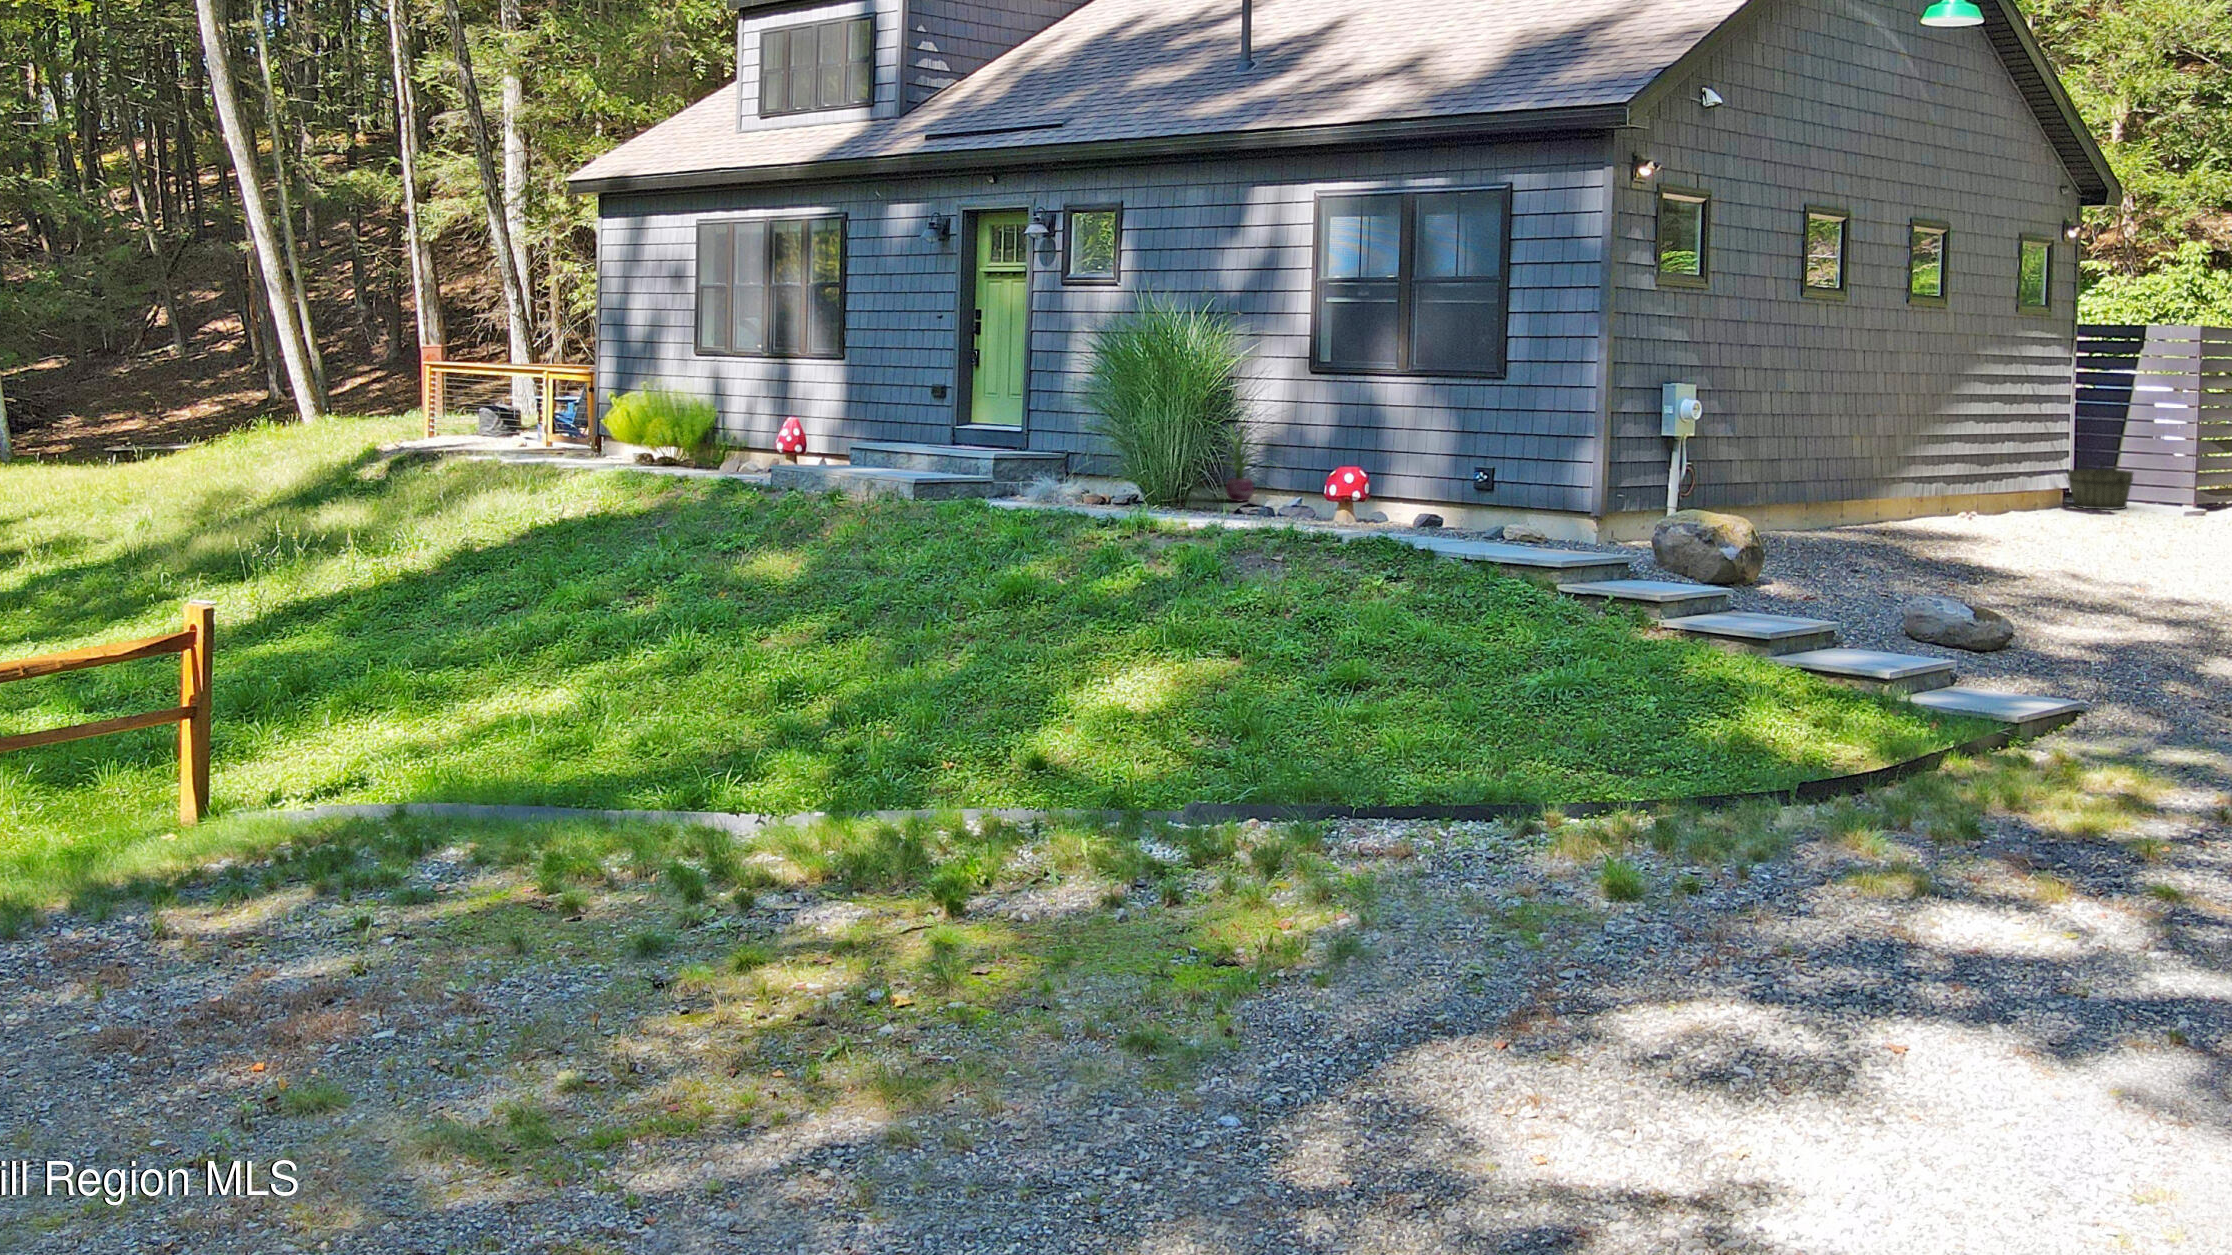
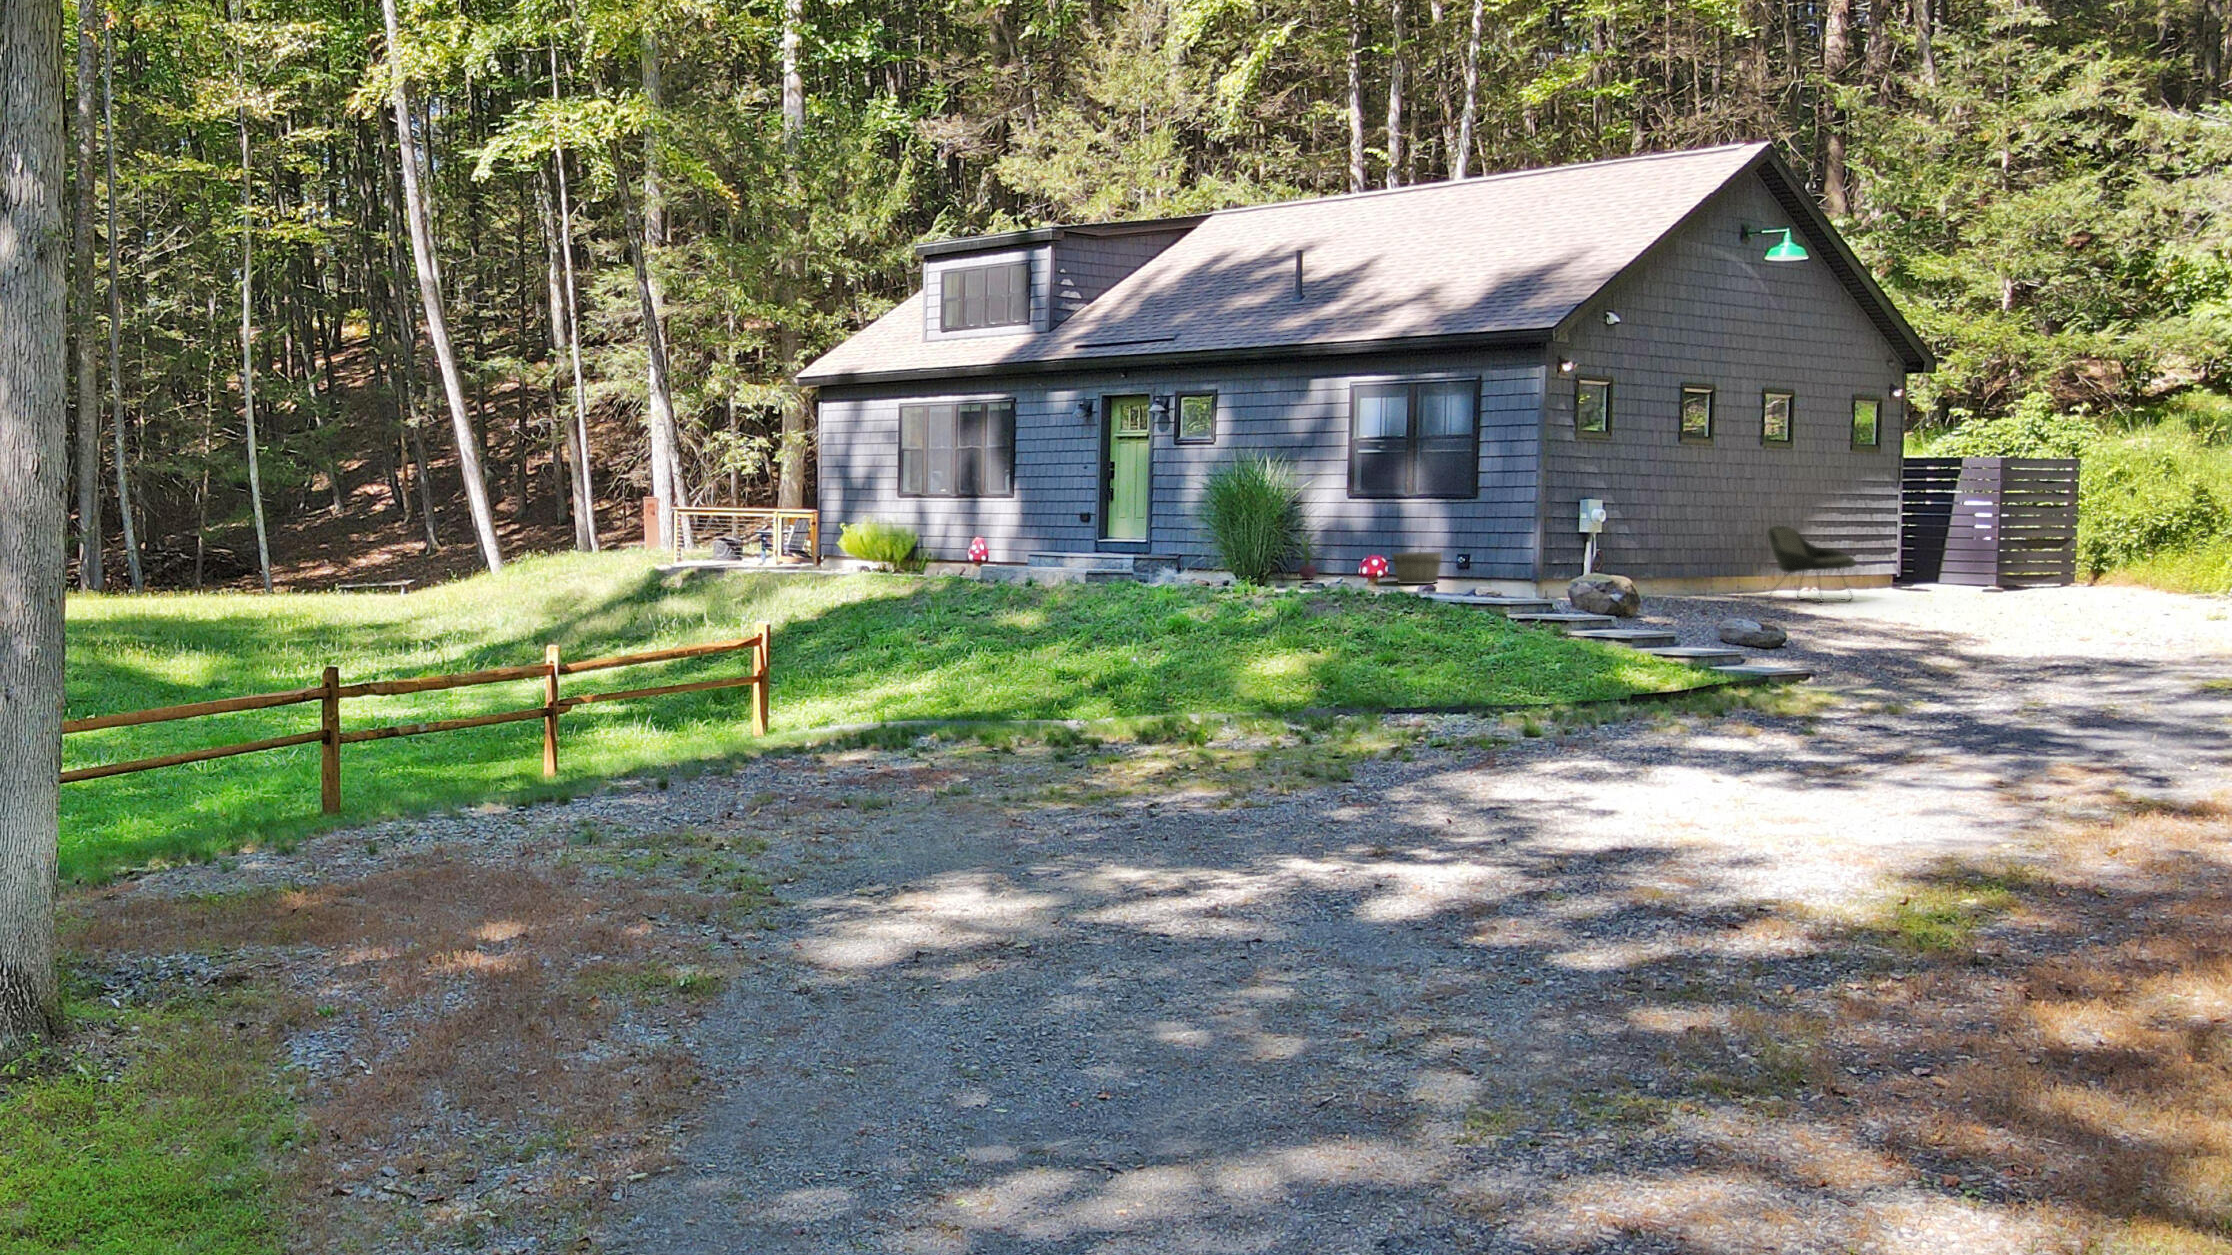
lounge chair: none [1918,422,2050,545] -> present [1767,526,1857,604]
wooden bucket: present [2068,462,2134,510] -> present [1392,548,1442,584]

